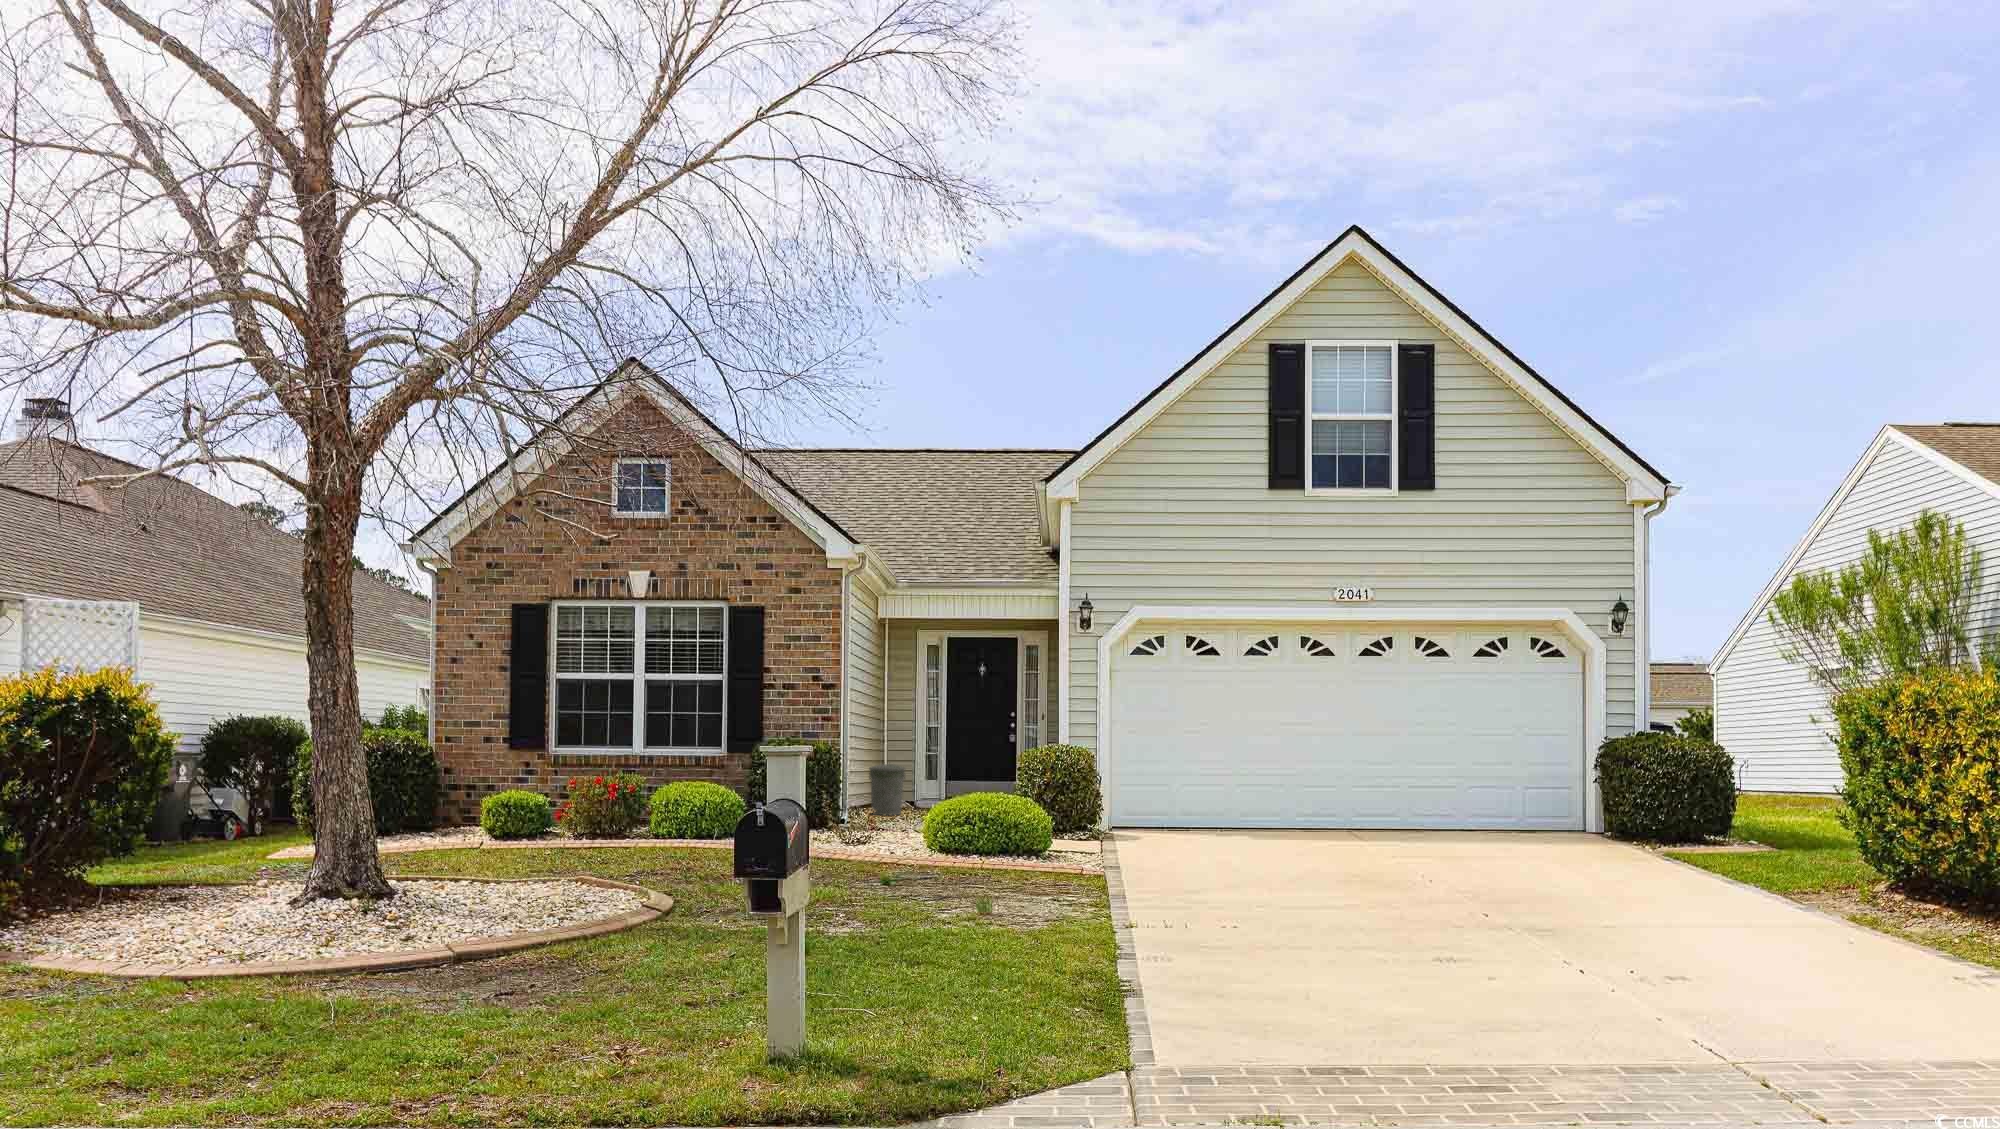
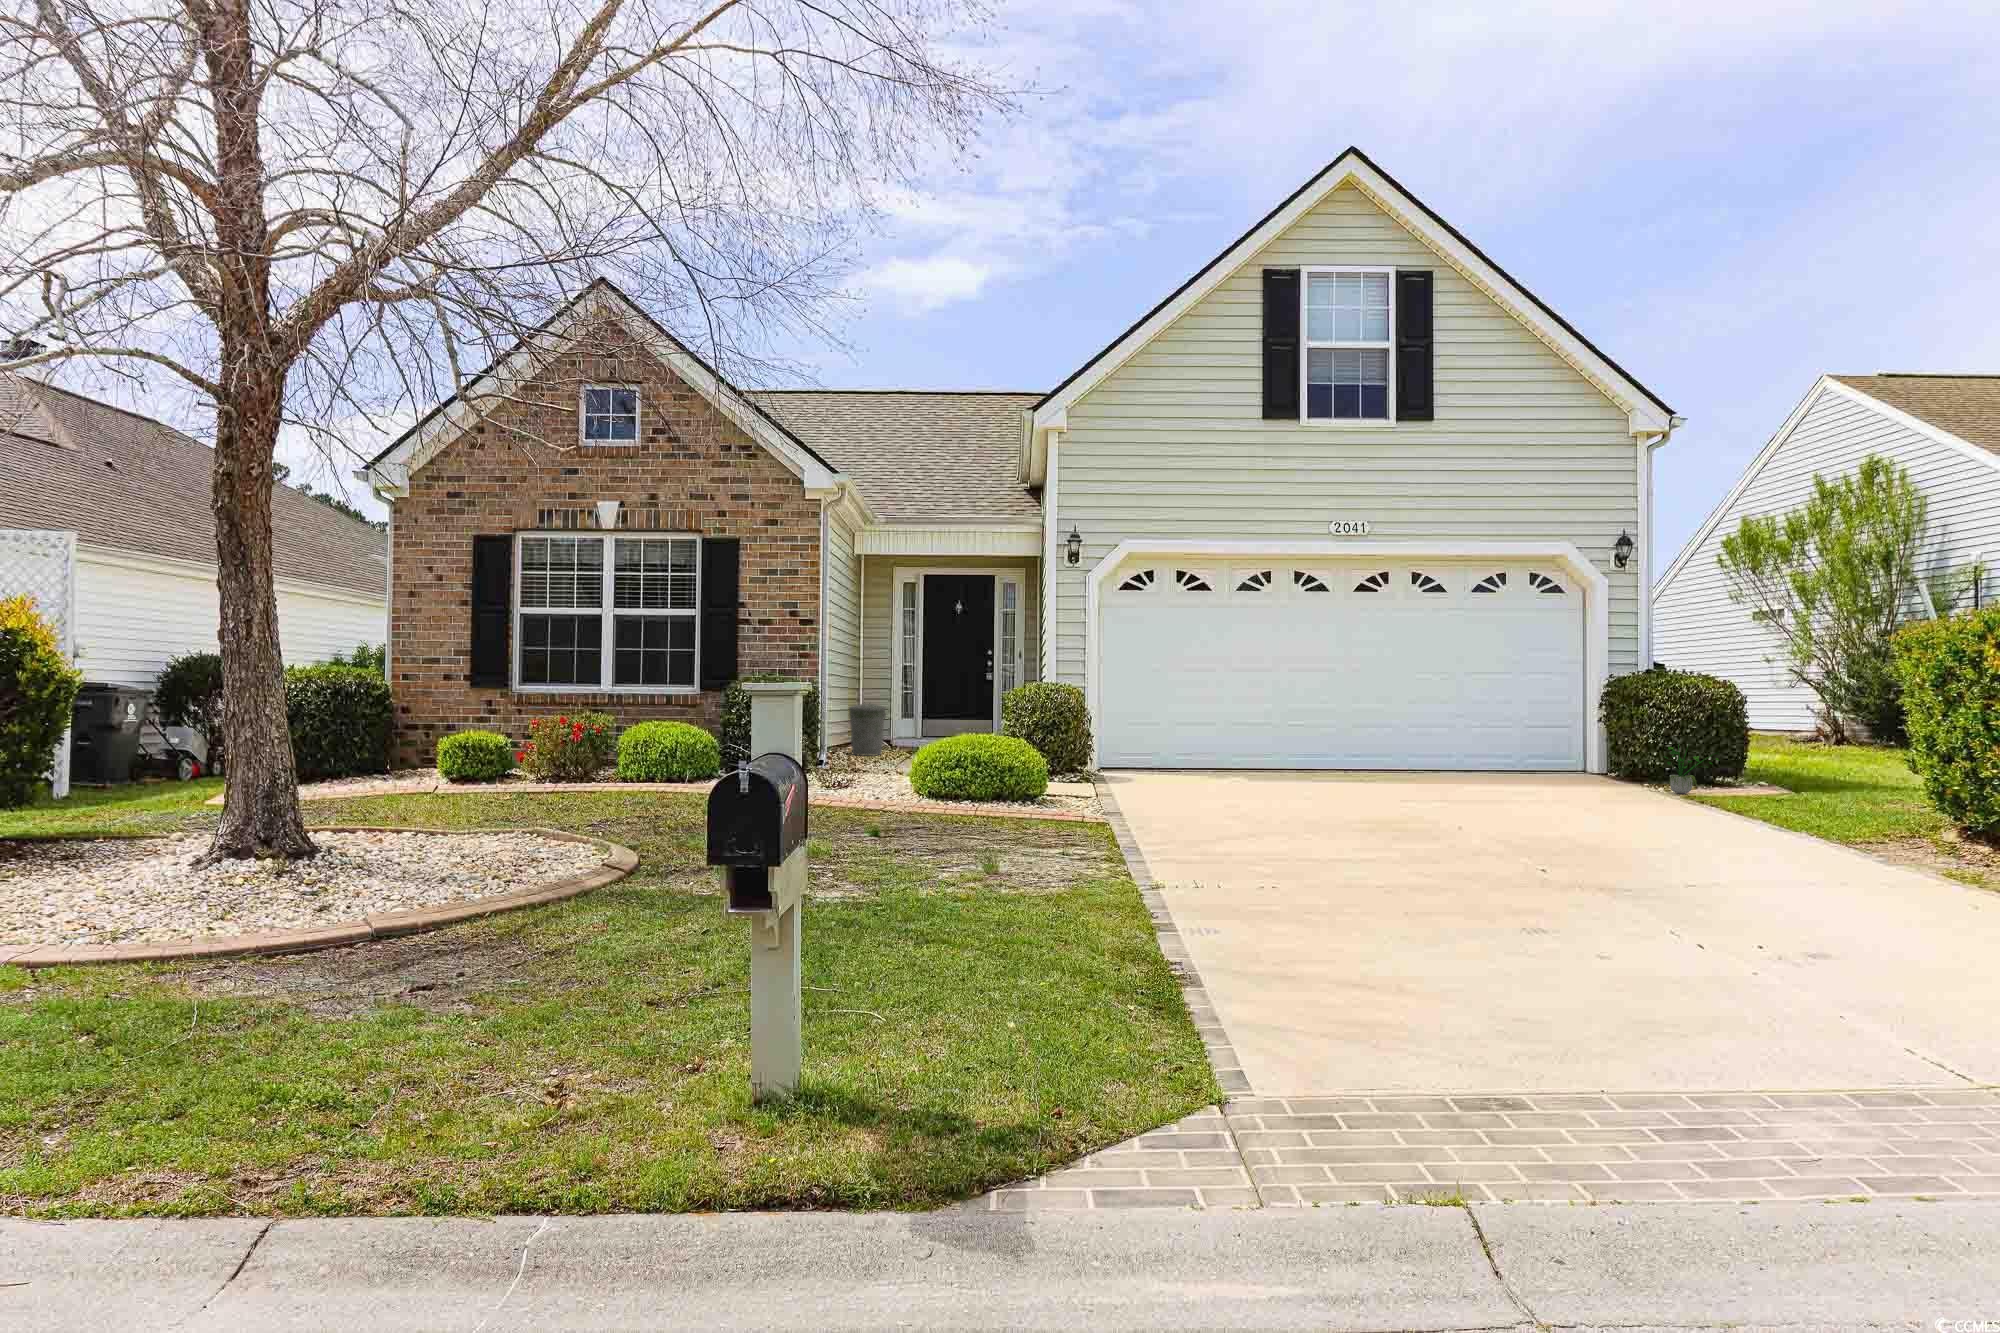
potted plant: none [1657,792,1718,850] -> present [1664,744,1718,794]

